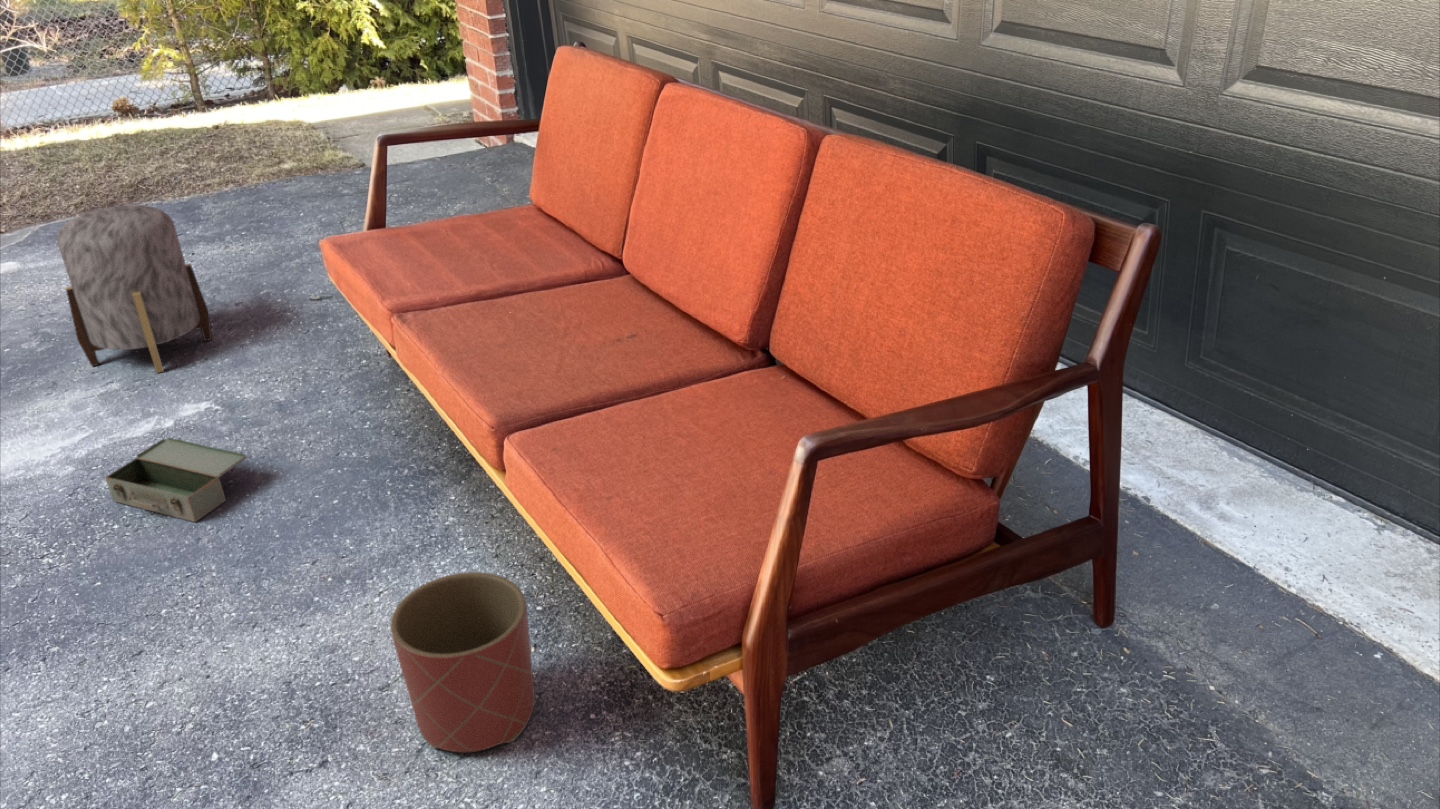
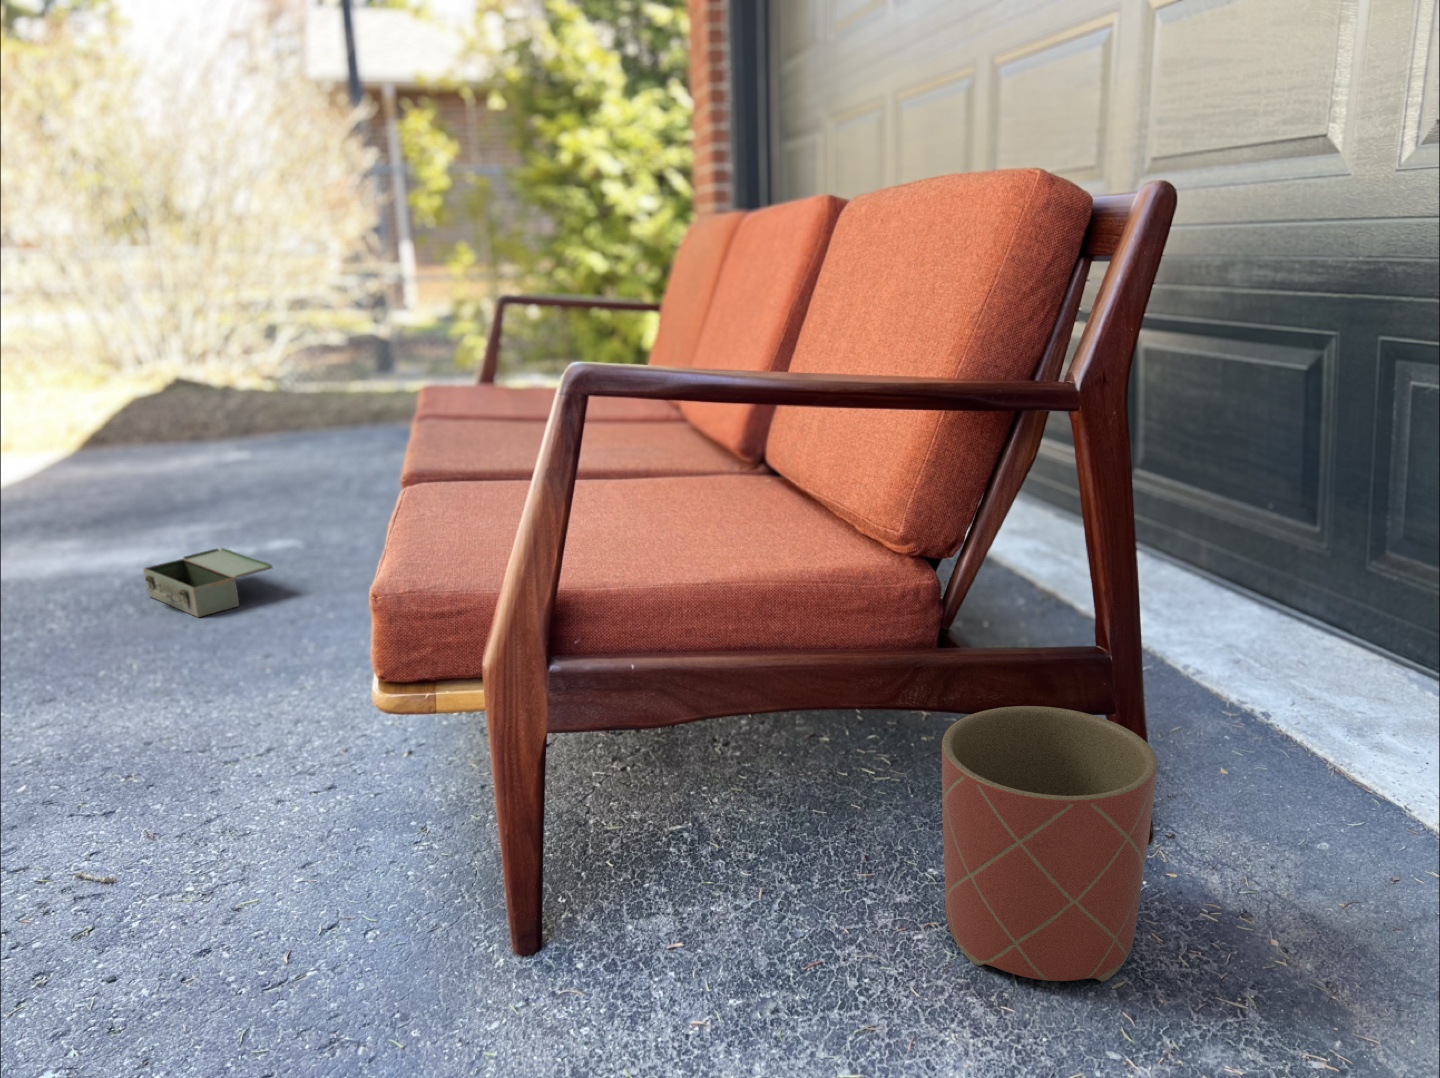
stool: present [57,205,212,373] -> none [215,364,344,519]
planter: present [391,572,535,752] -> present [942,706,1158,981]

